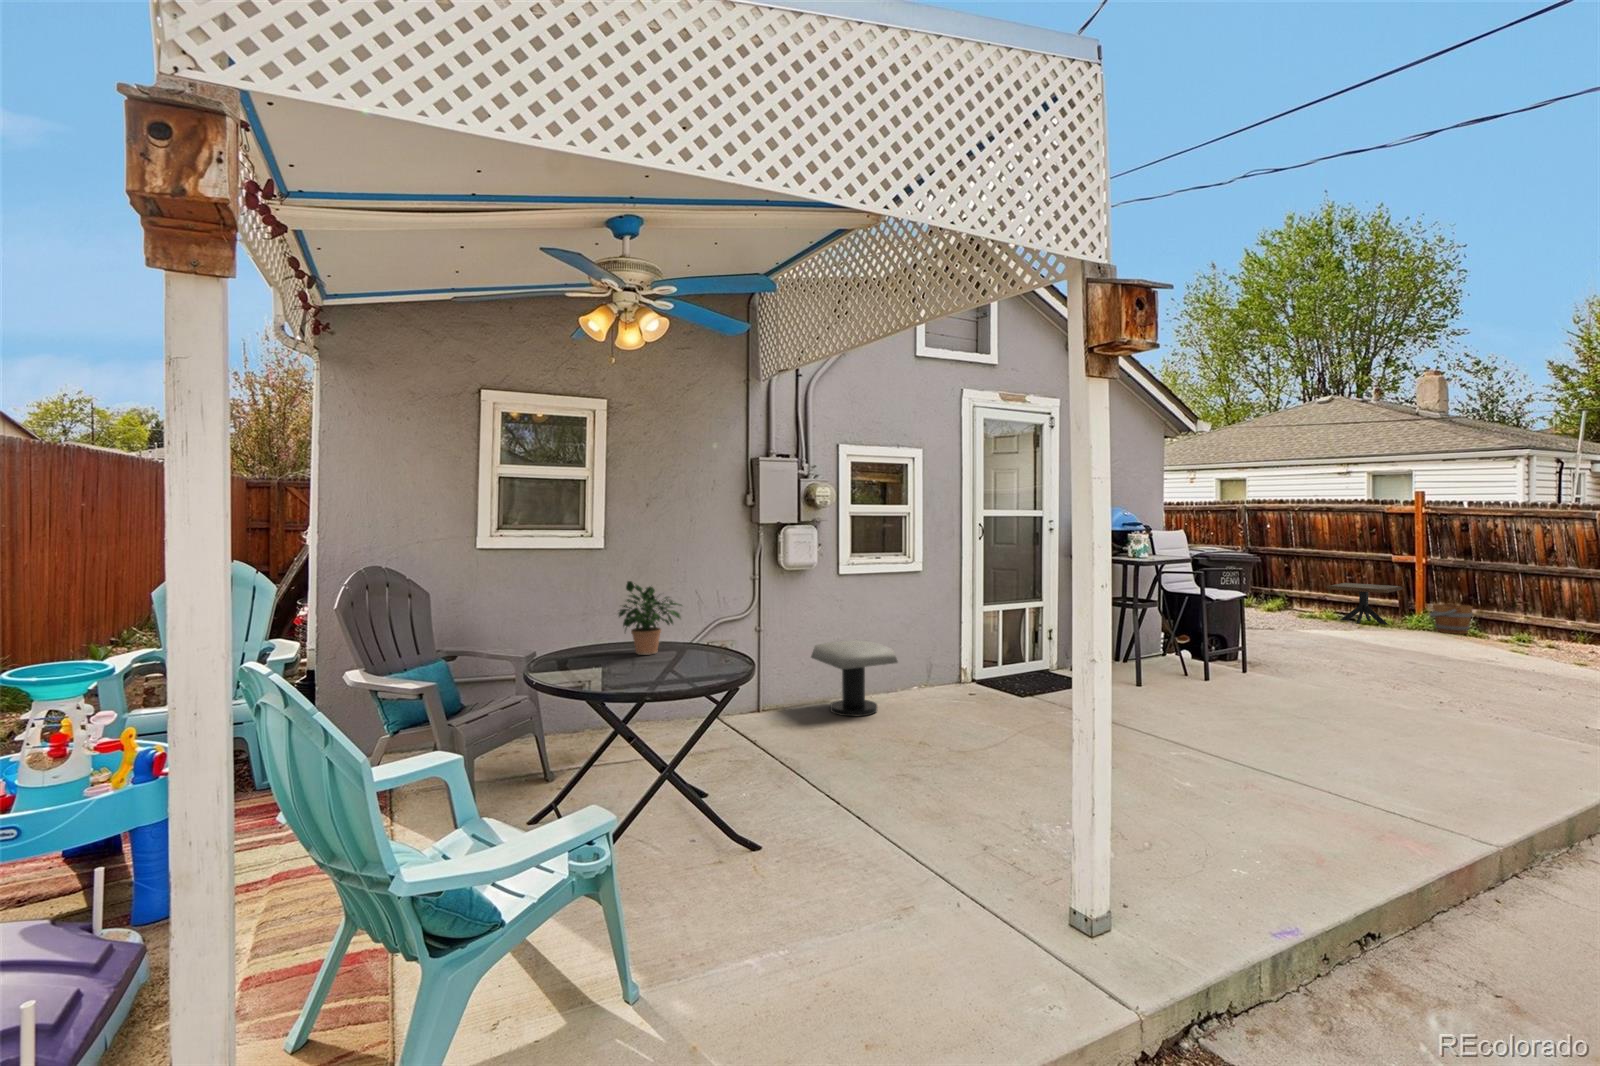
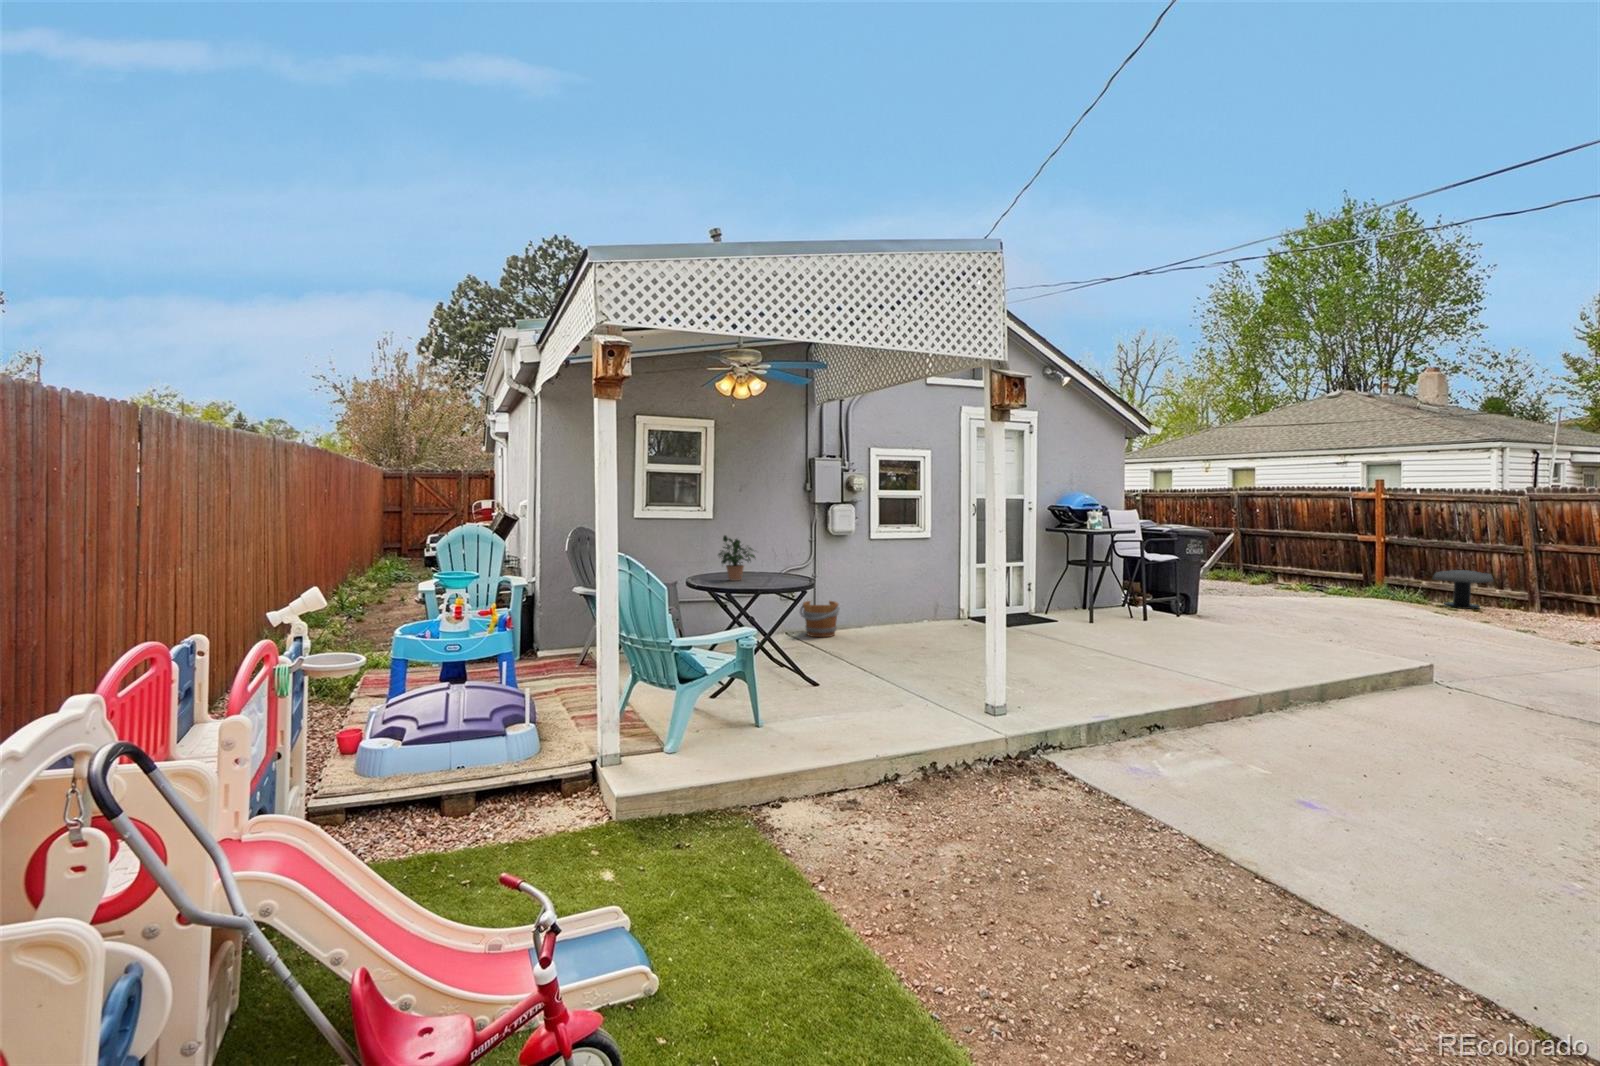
side table: present [1326,583,1403,624] -> none [1296,558,1365,592]
bucket: present [1430,604,1472,634] -> present [800,601,839,637]
stool: present [811,640,898,717] -> present [1433,570,1494,609]

